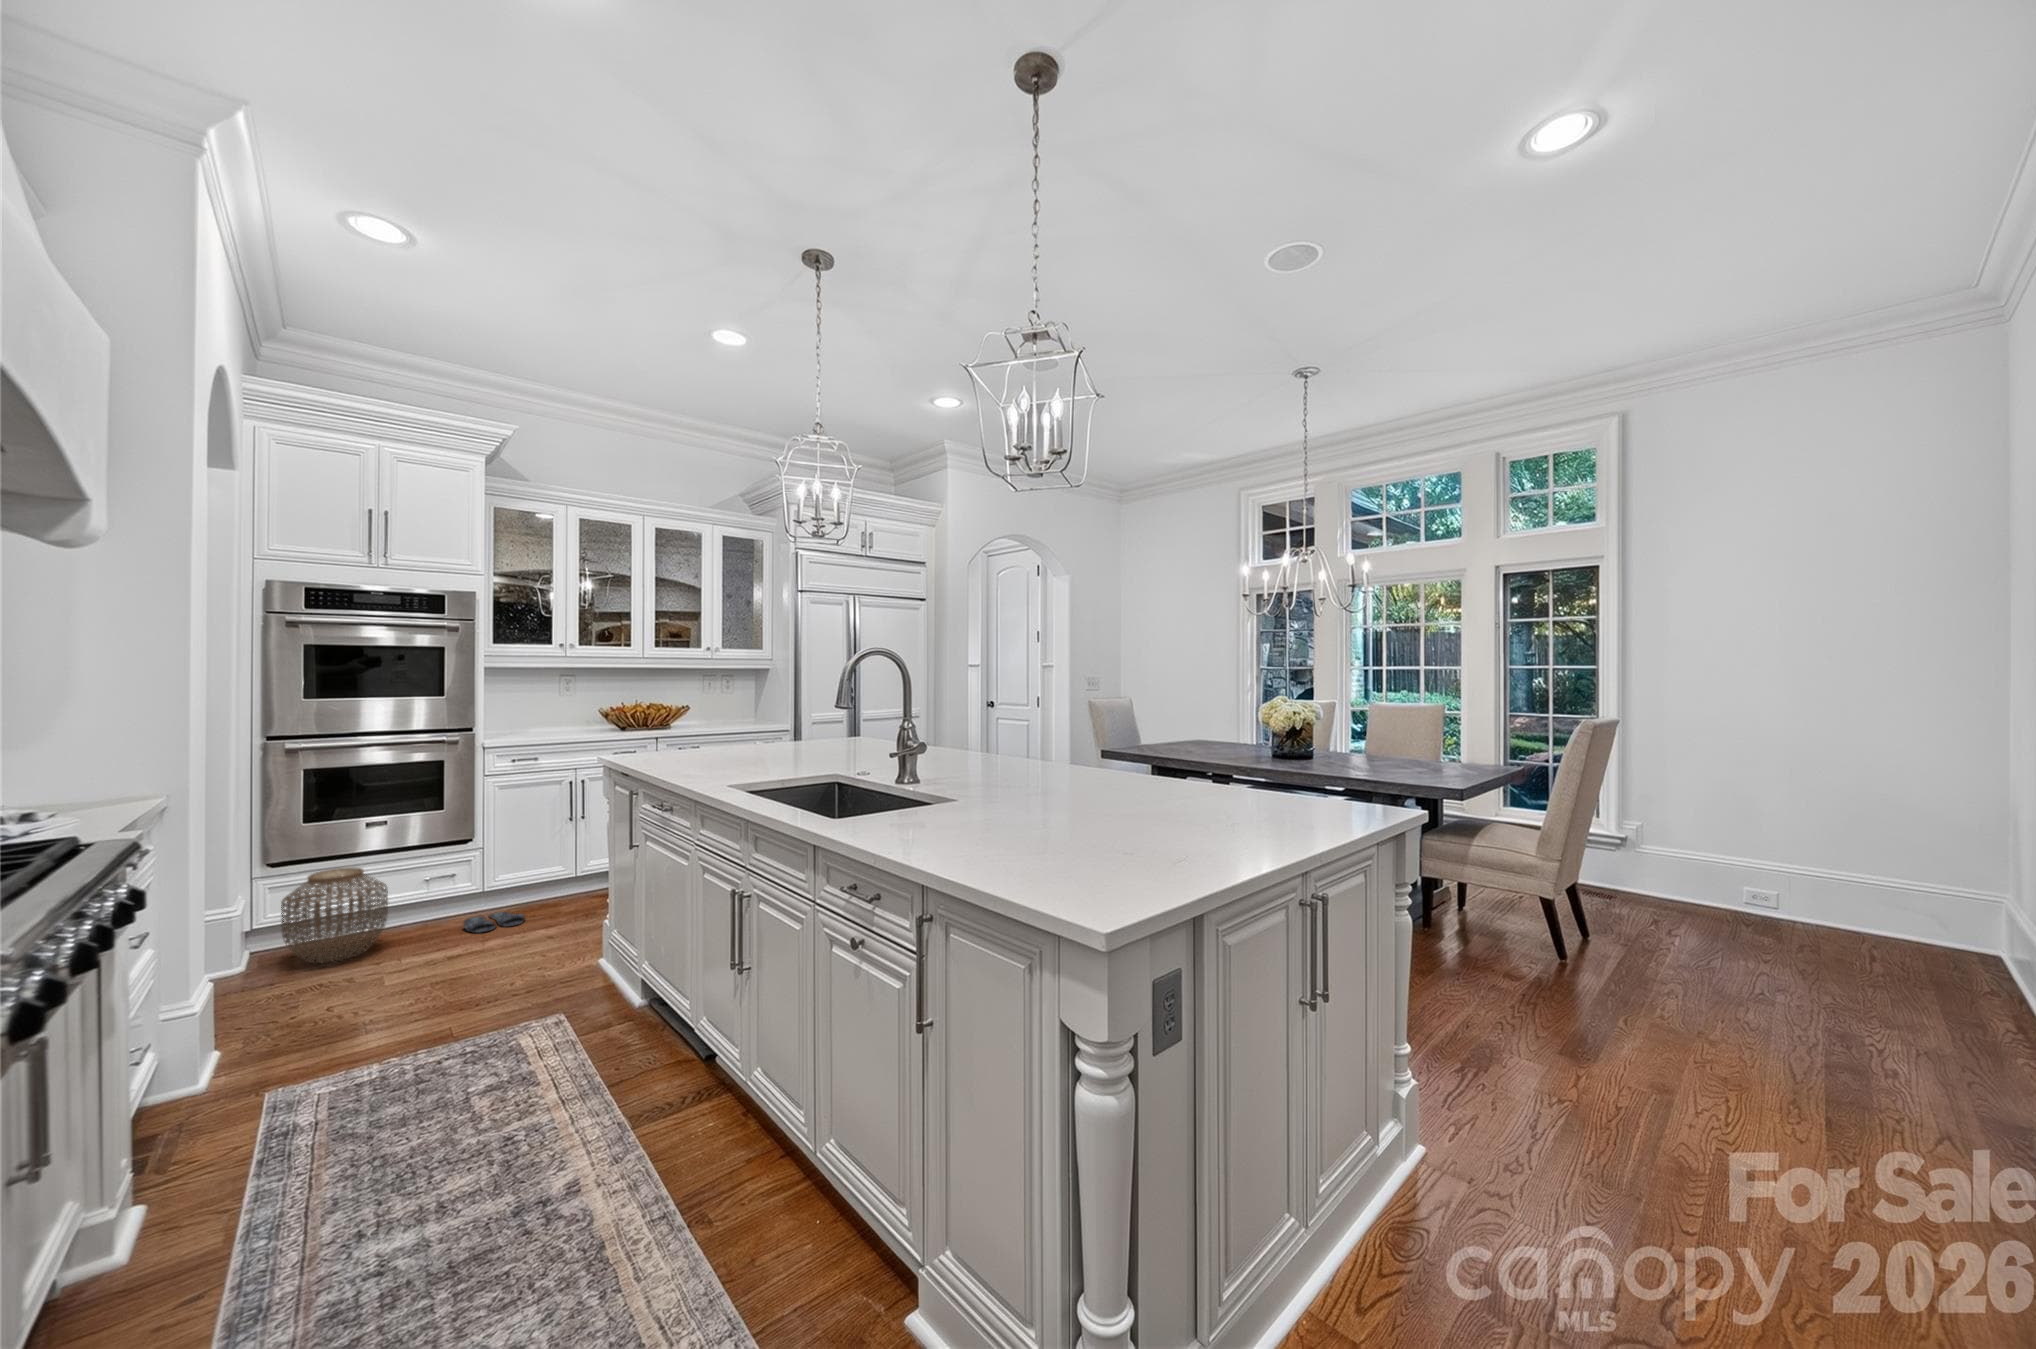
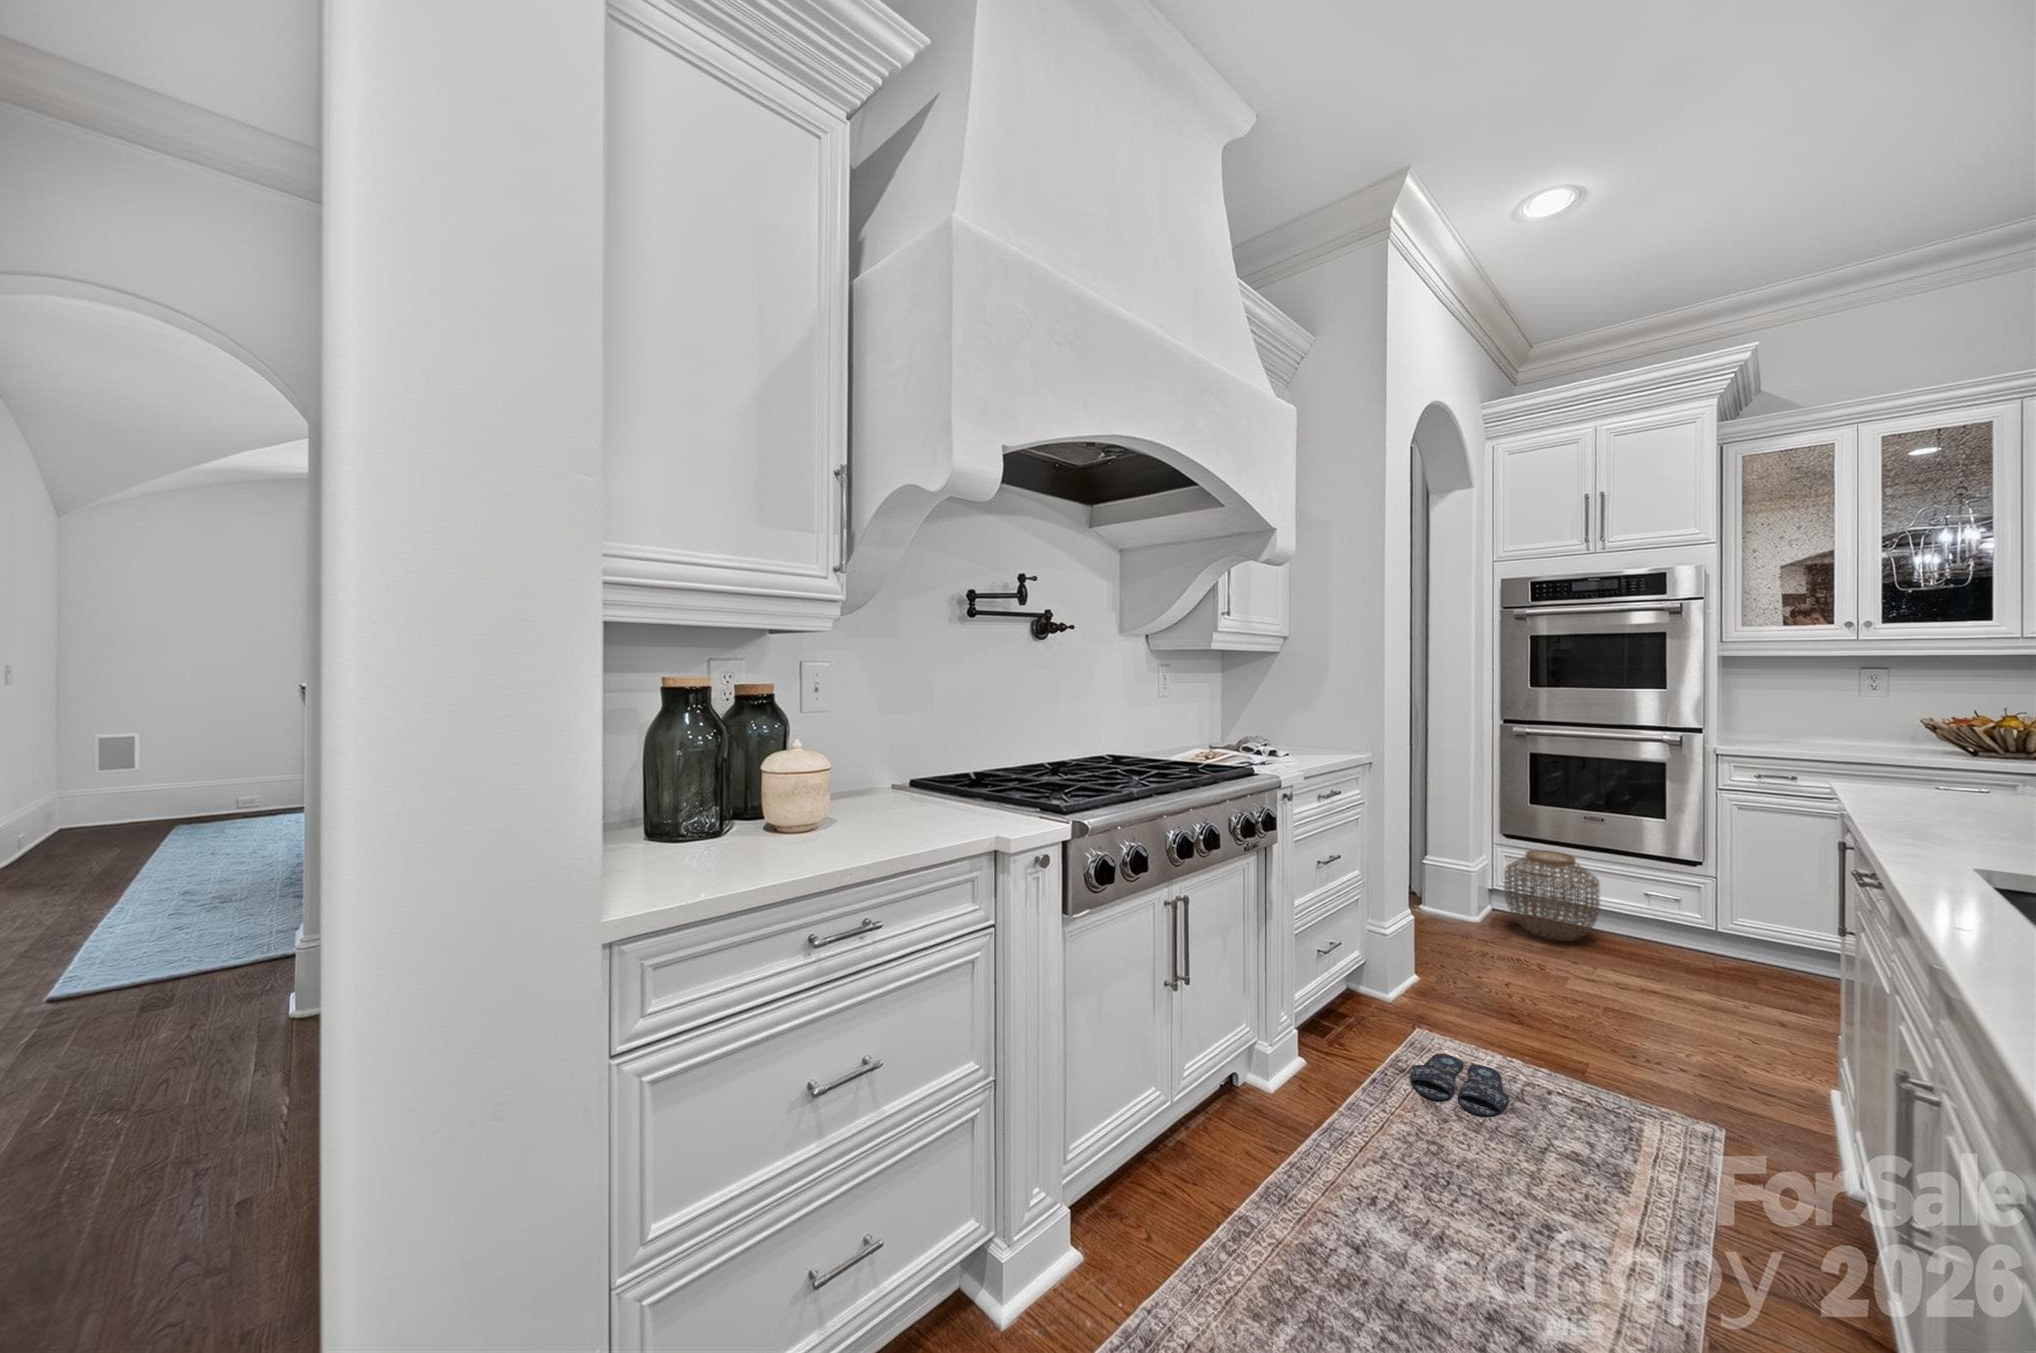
slippers: present [463,912,525,933] -> present [1411,1054,1510,1116]

